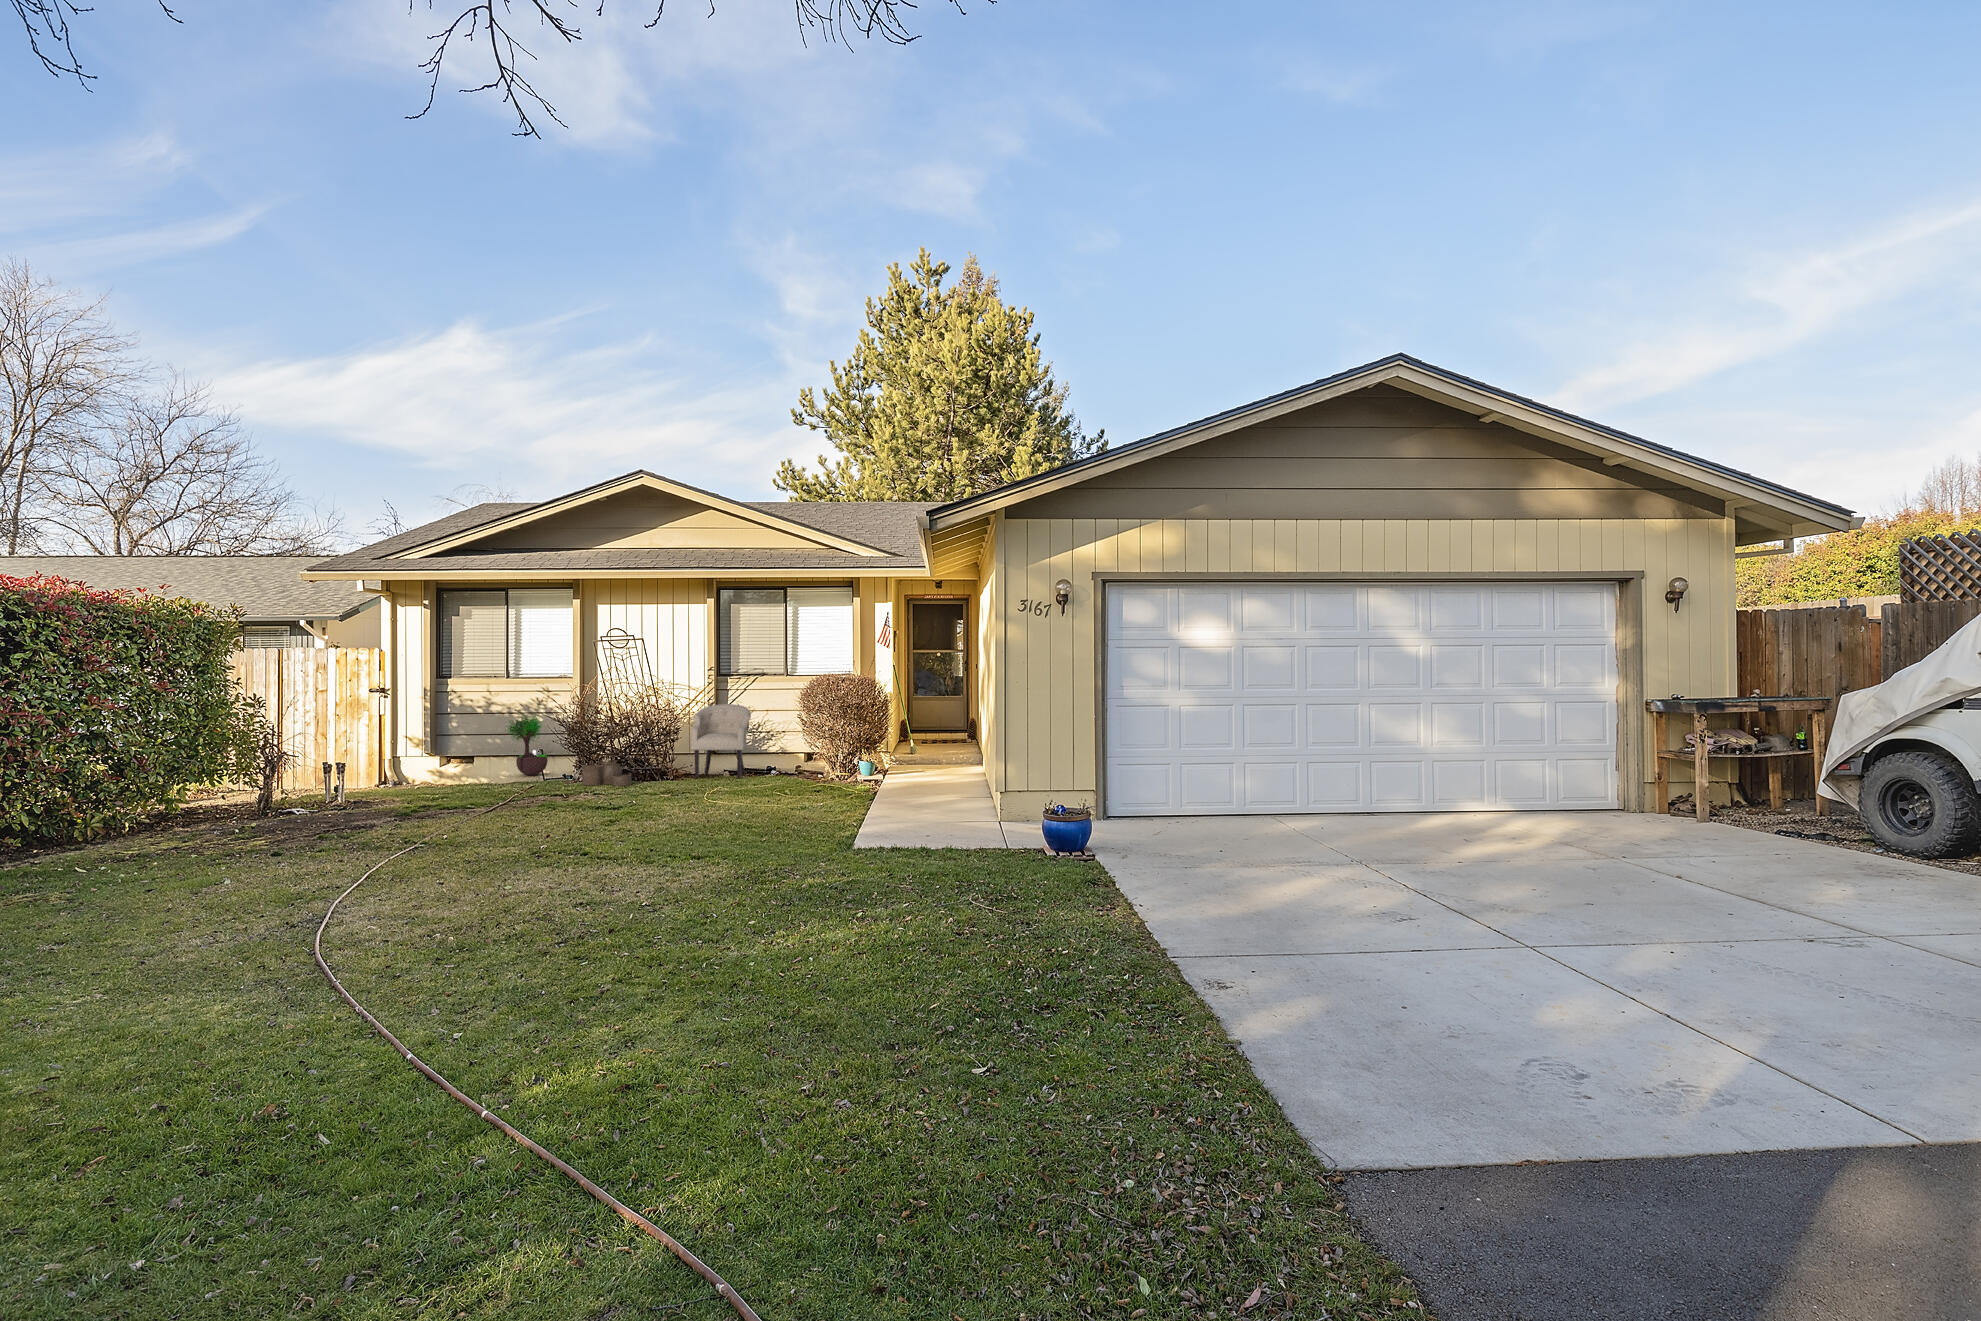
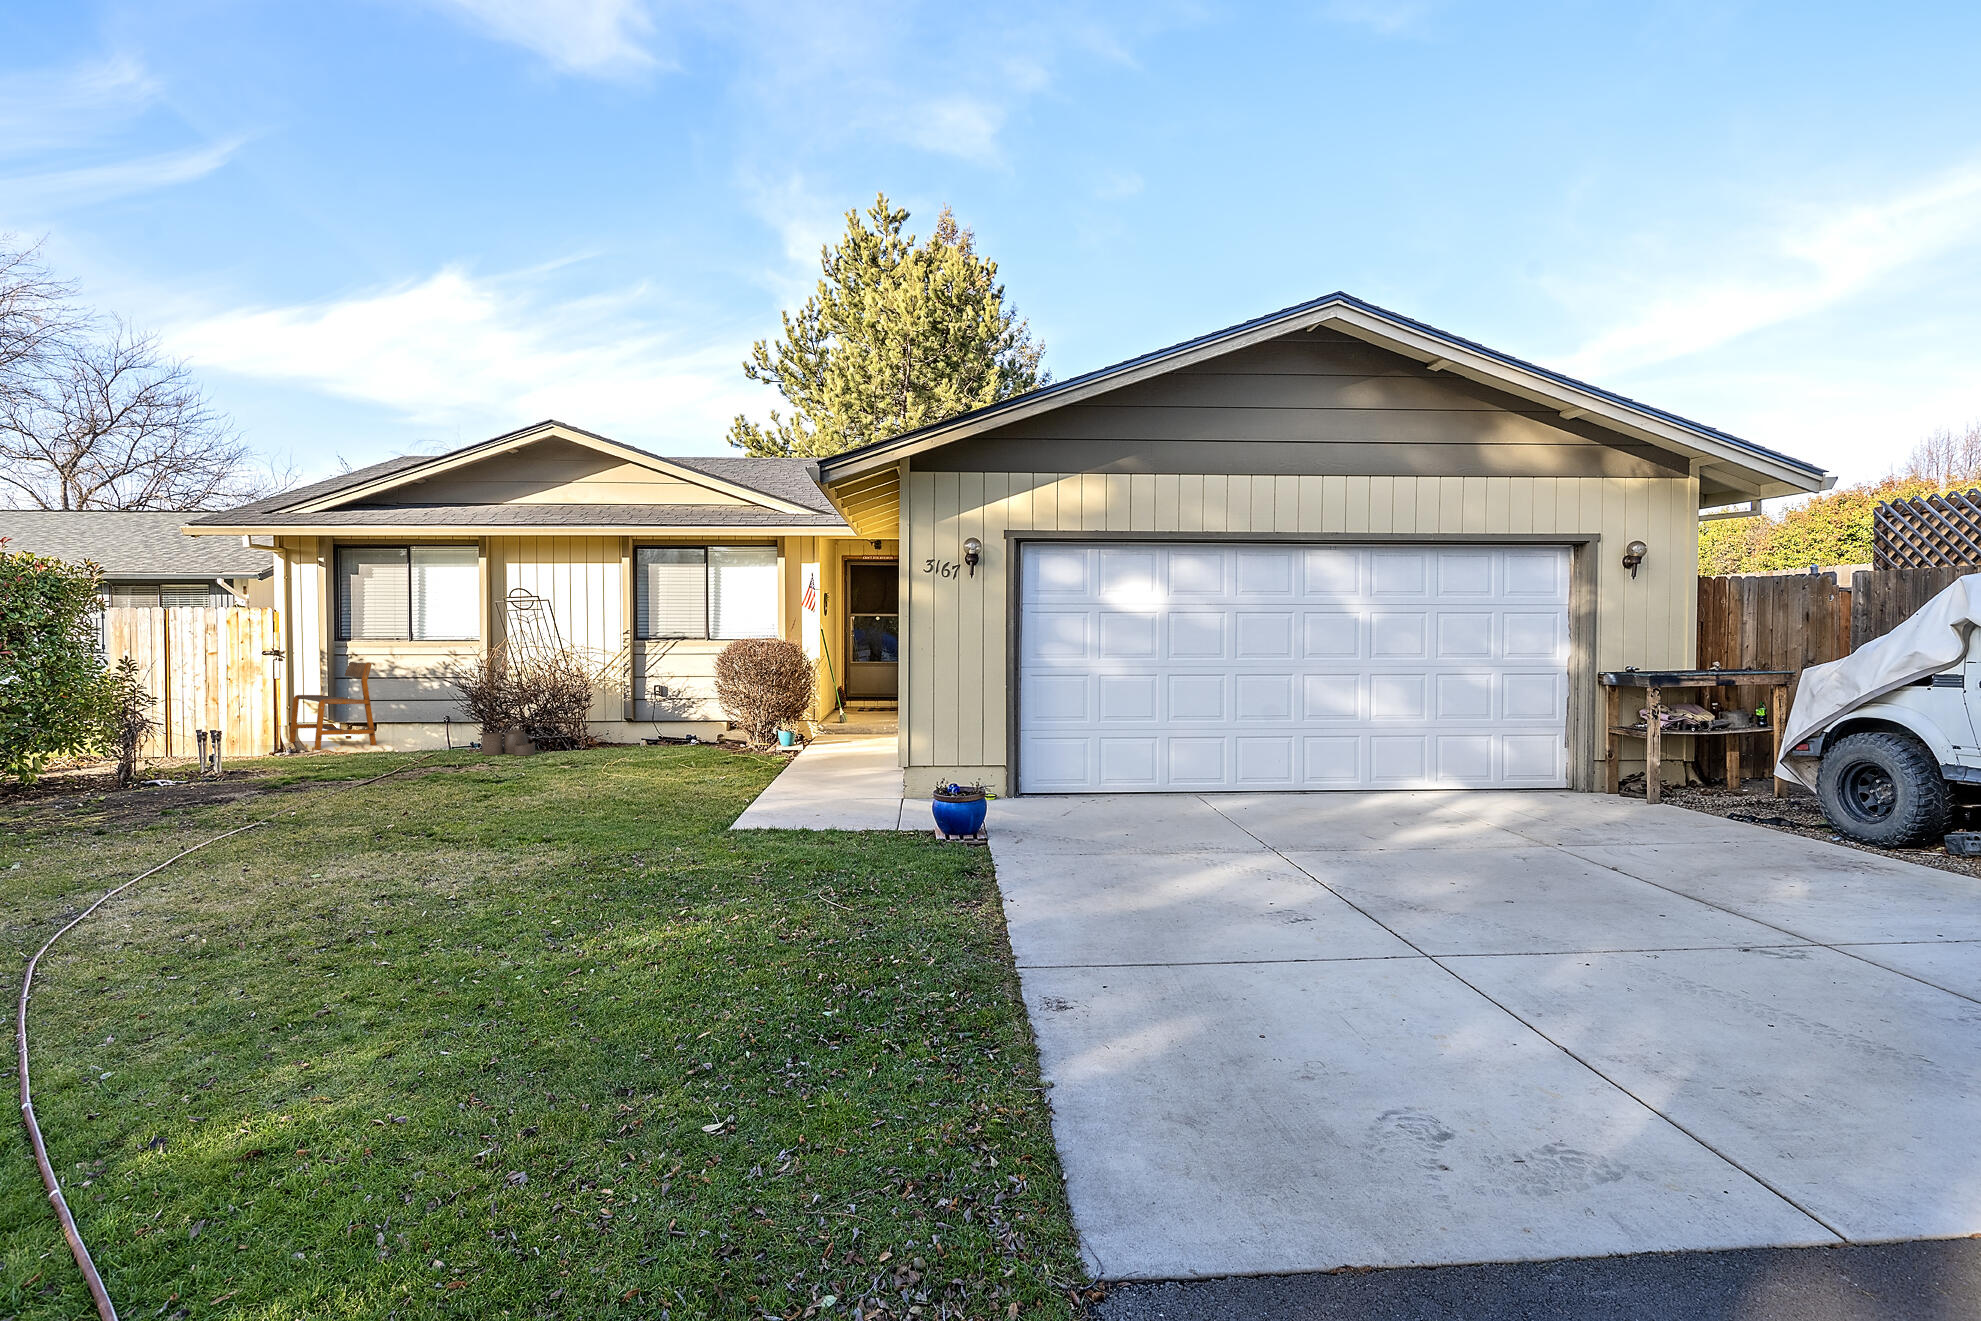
bench: none [392,697,476,781] -> present [289,662,376,750]
chair: present [691,704,751,778] -> none [602,669,668,747]
potted tree: present [506,714,547,776] -> none [404,674,454,743]

